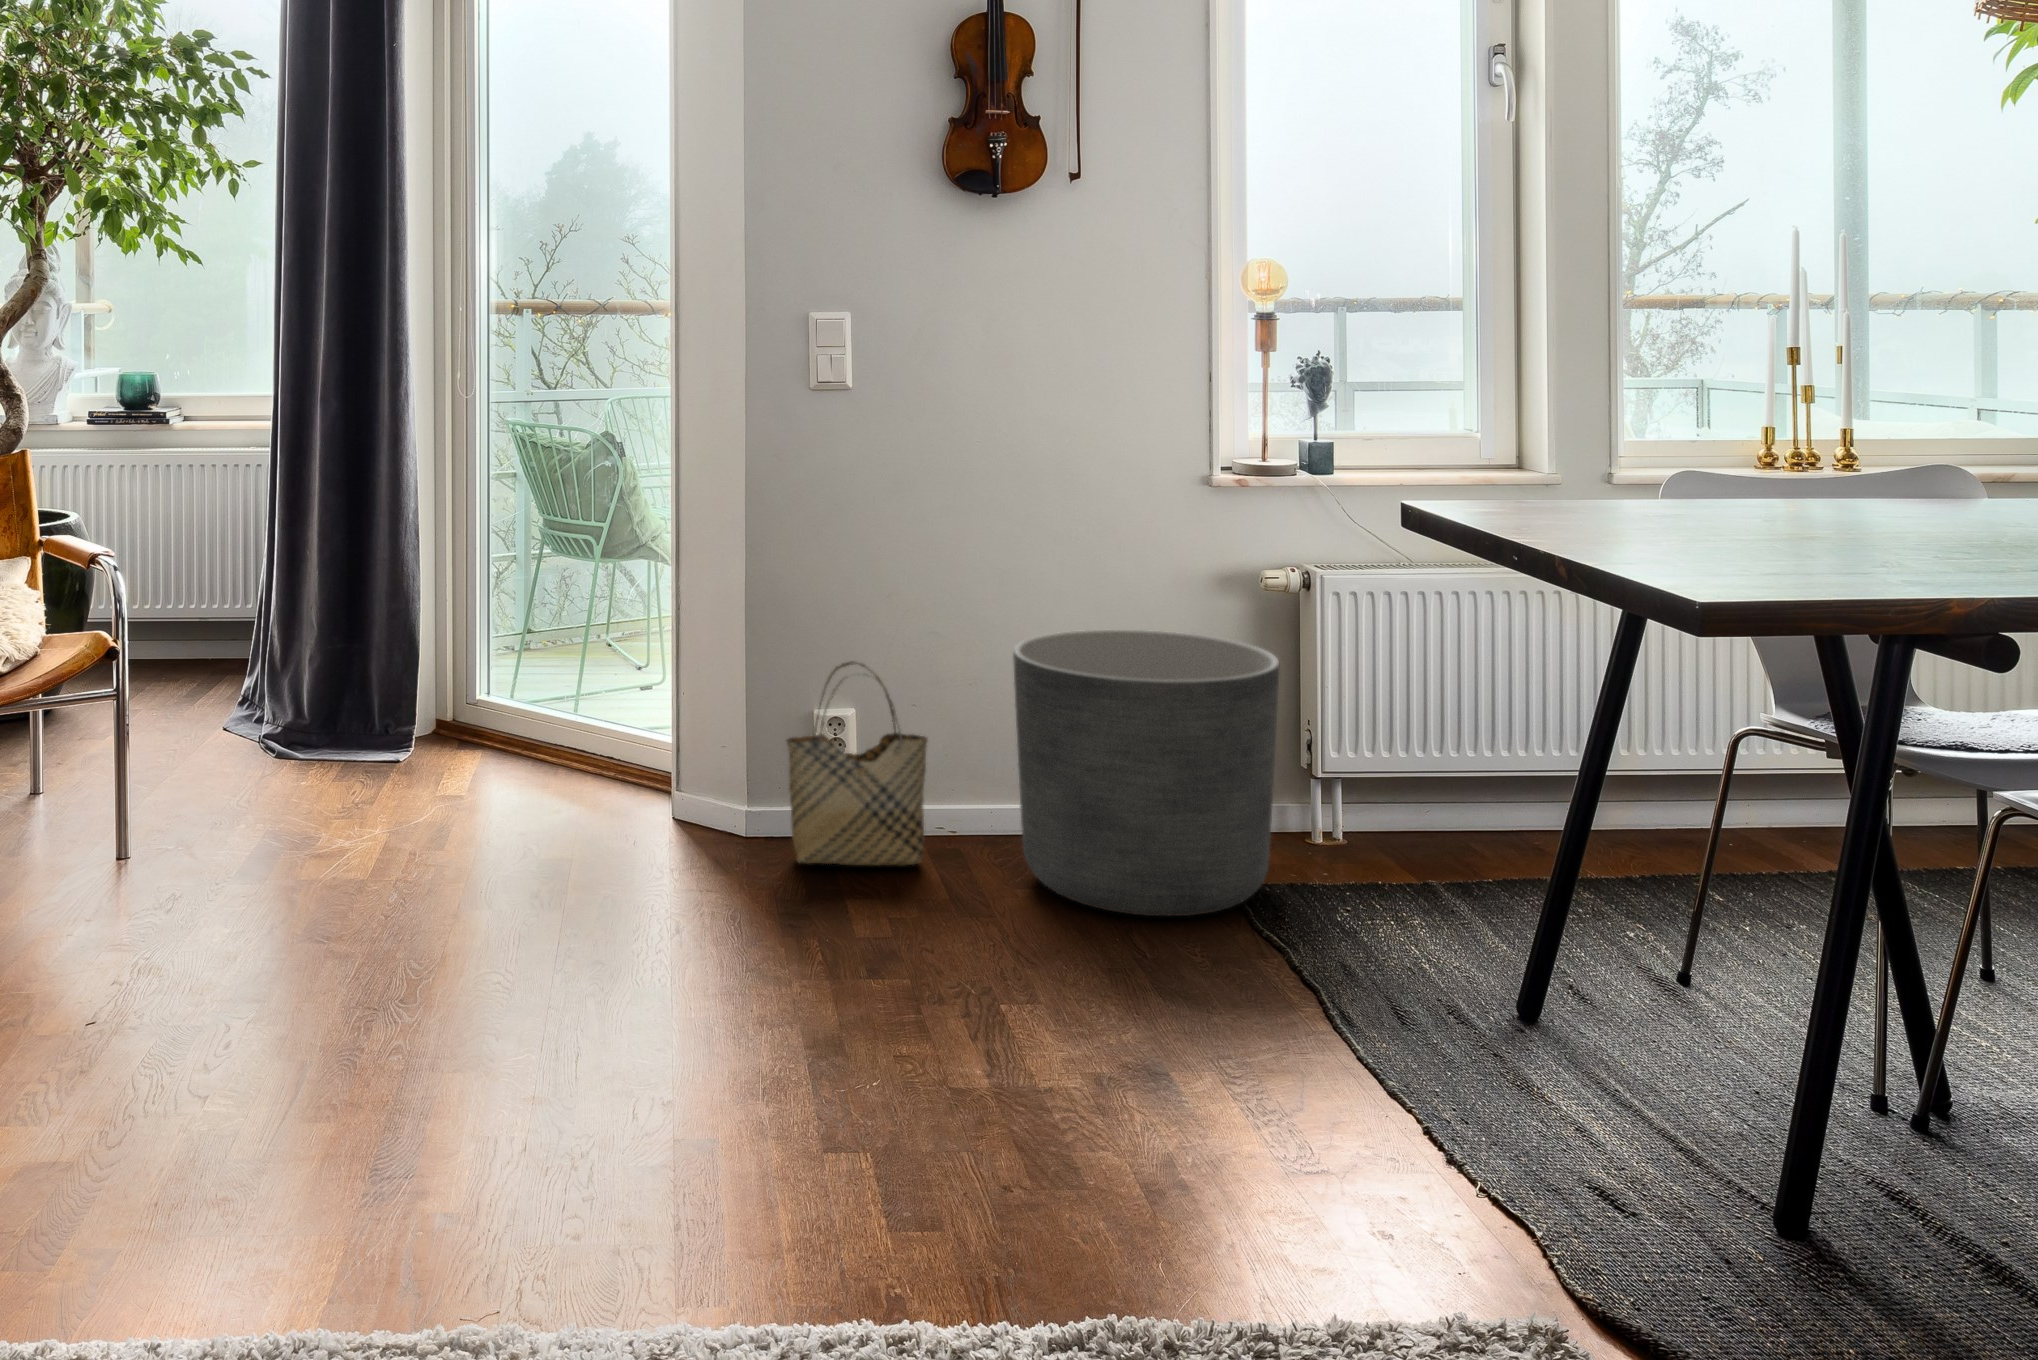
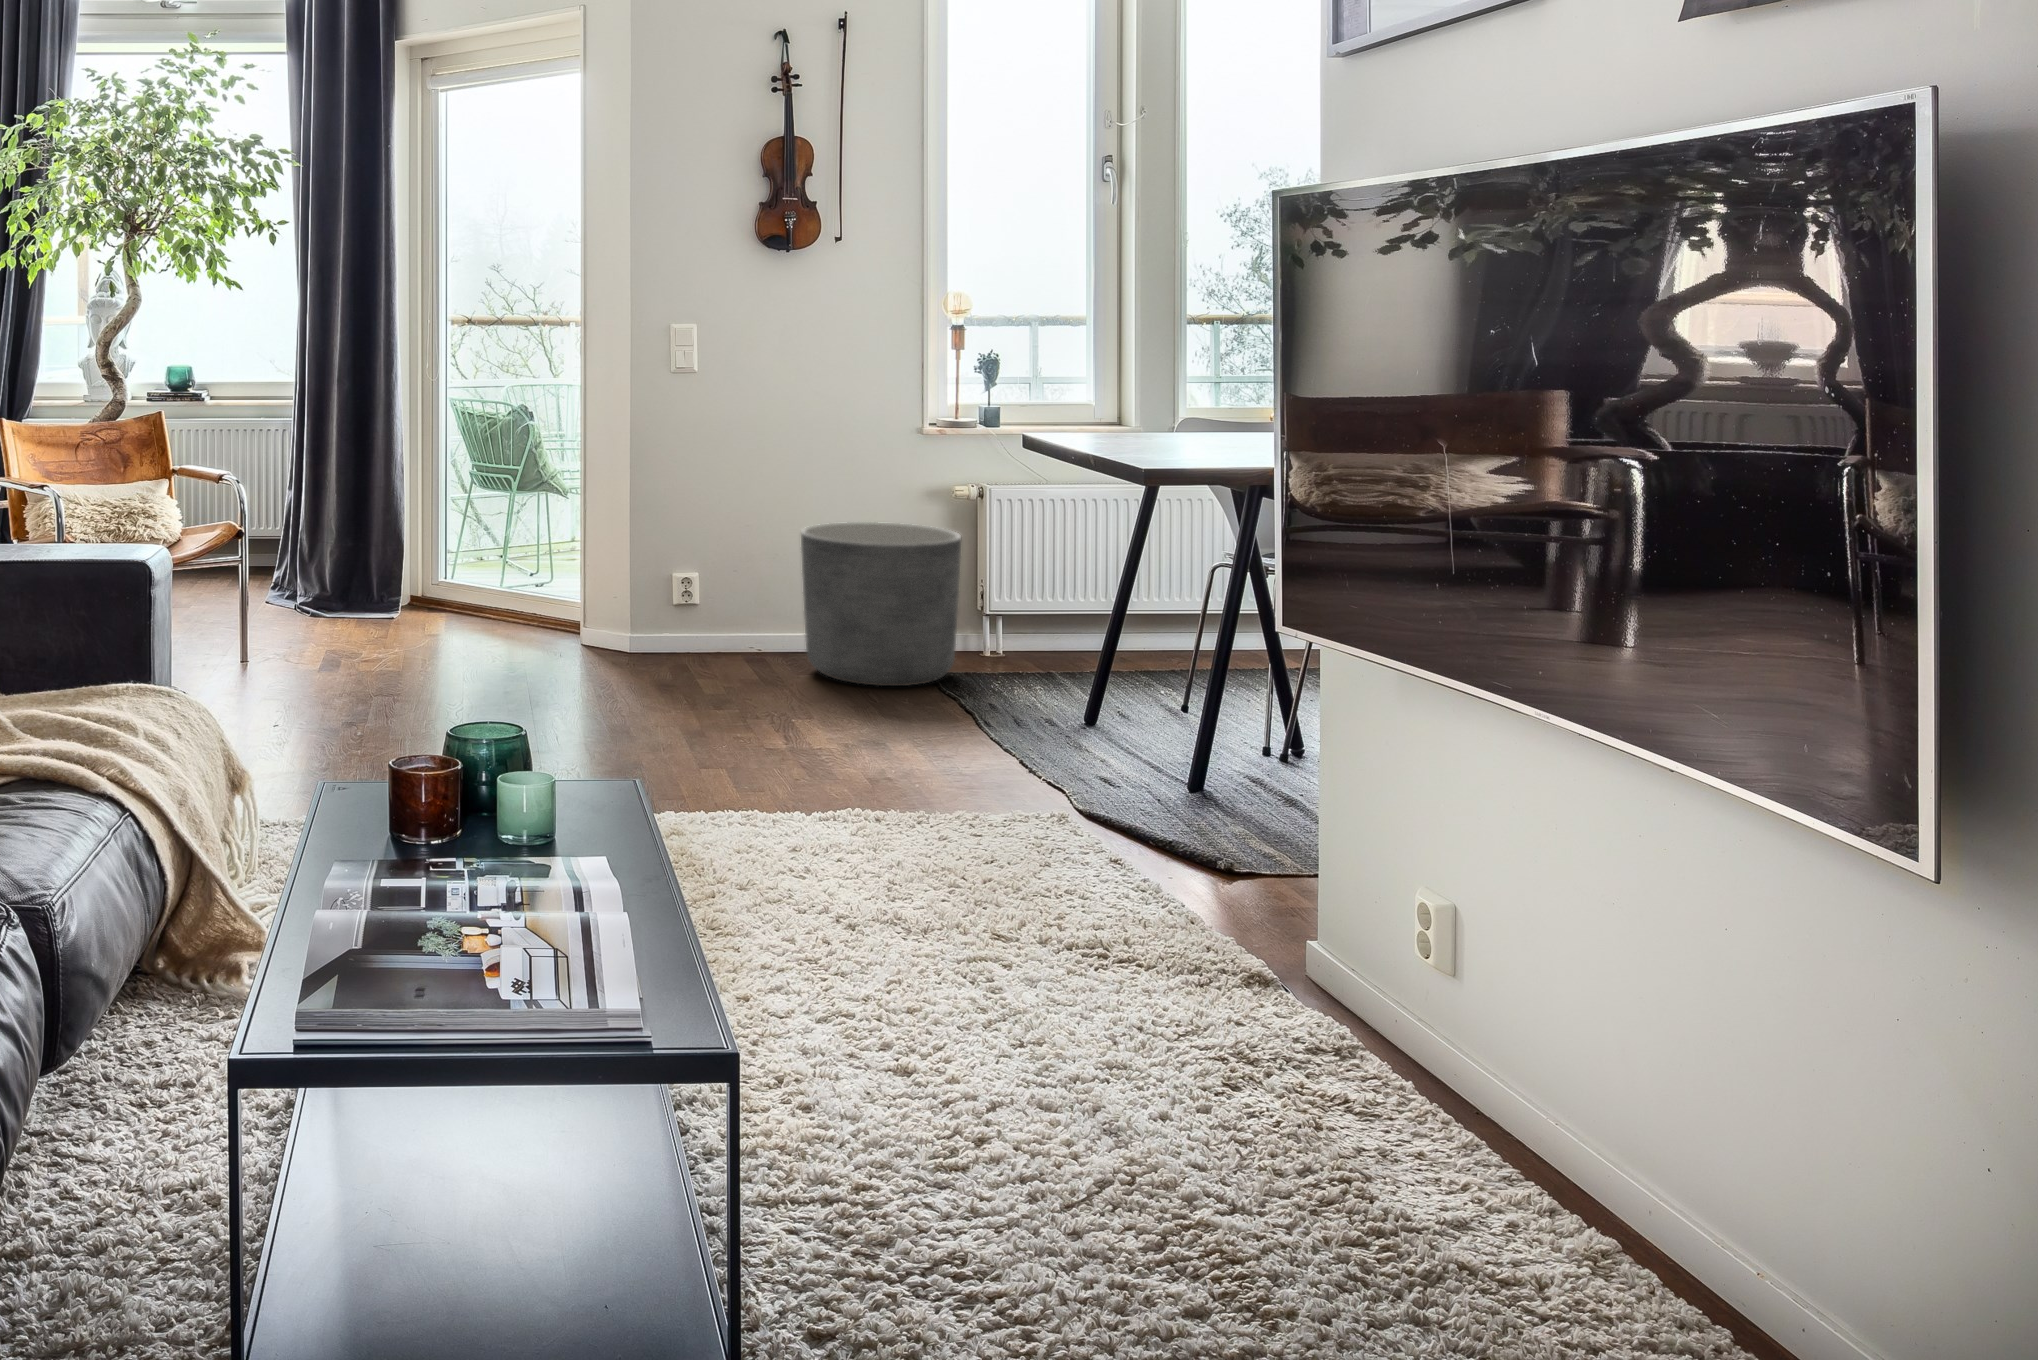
woven basket: present [786,661,928,866] -> none [660,542,747,665]

